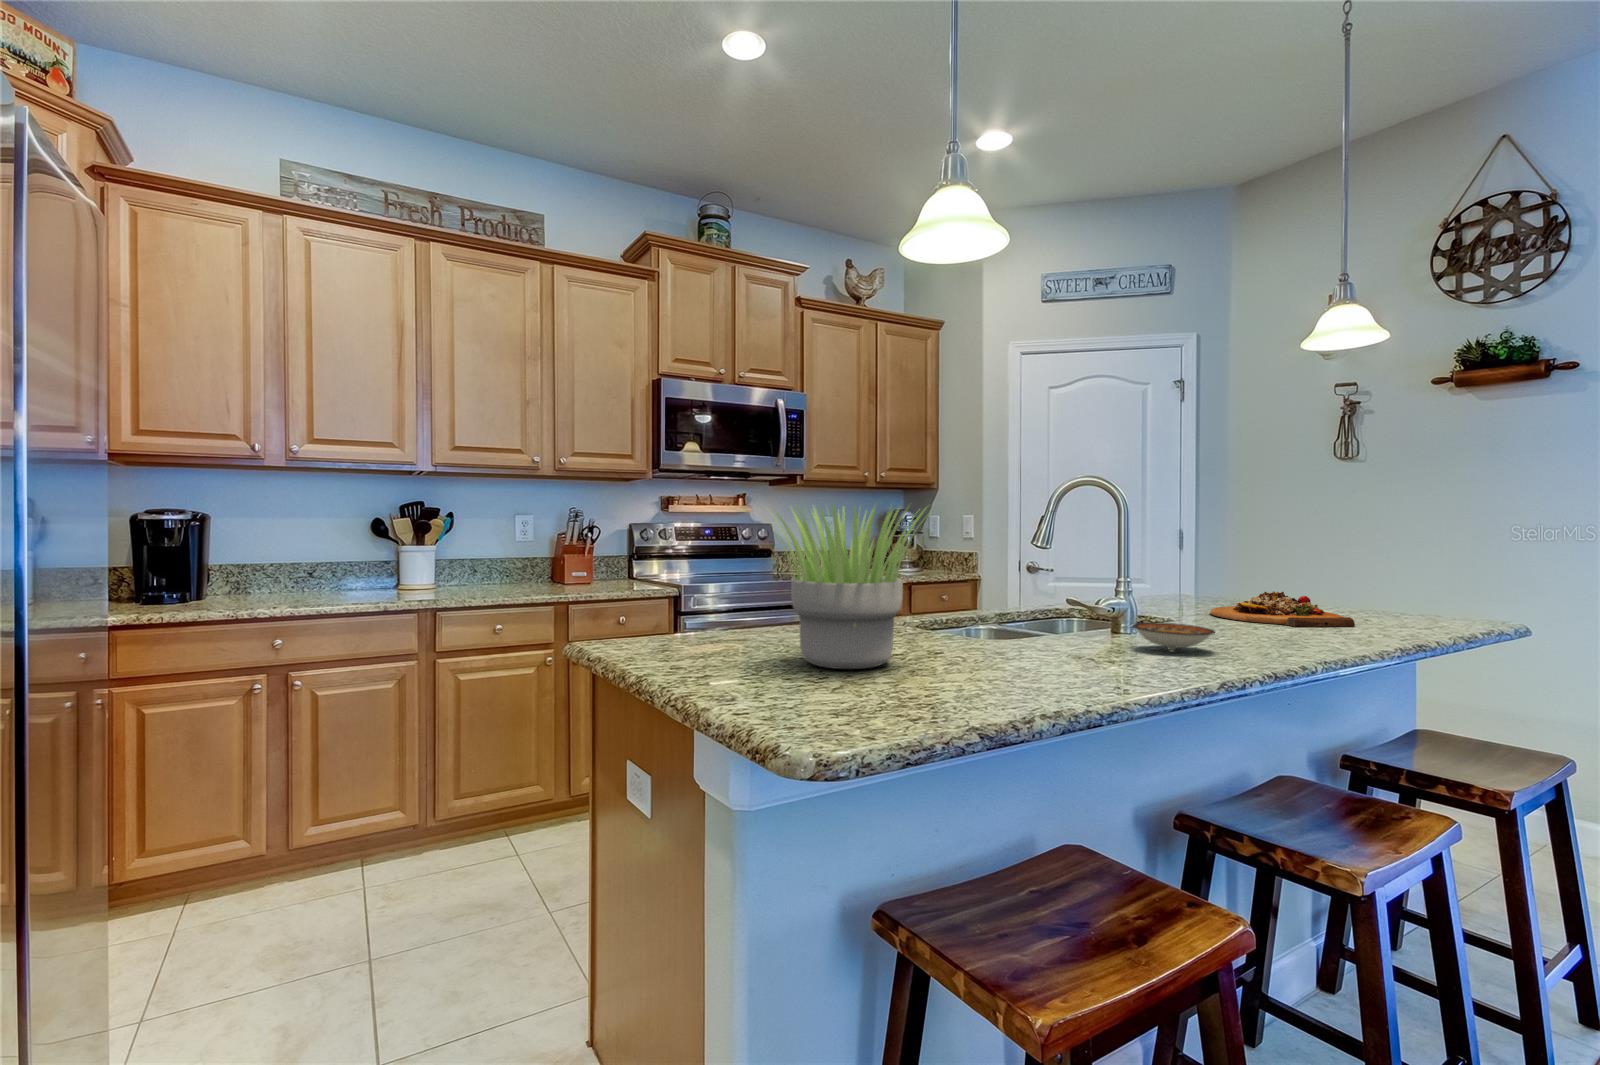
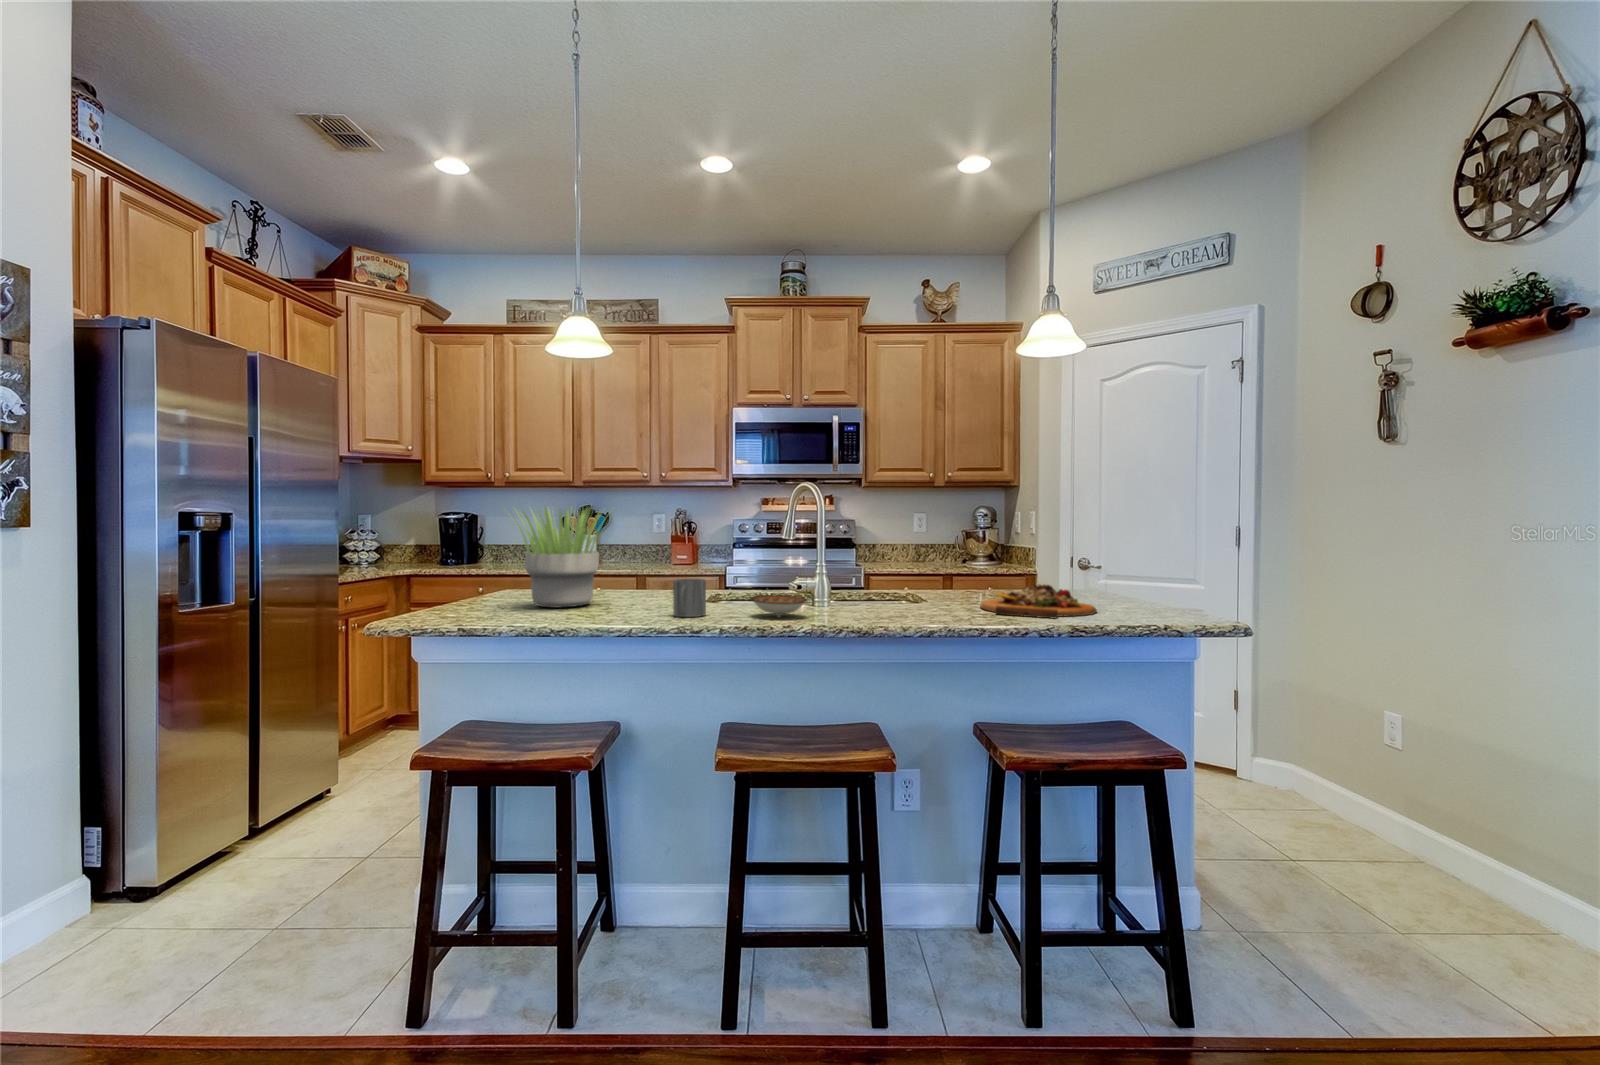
mug: none [1064,608,1122,664] -> present [673,579,706,617]

